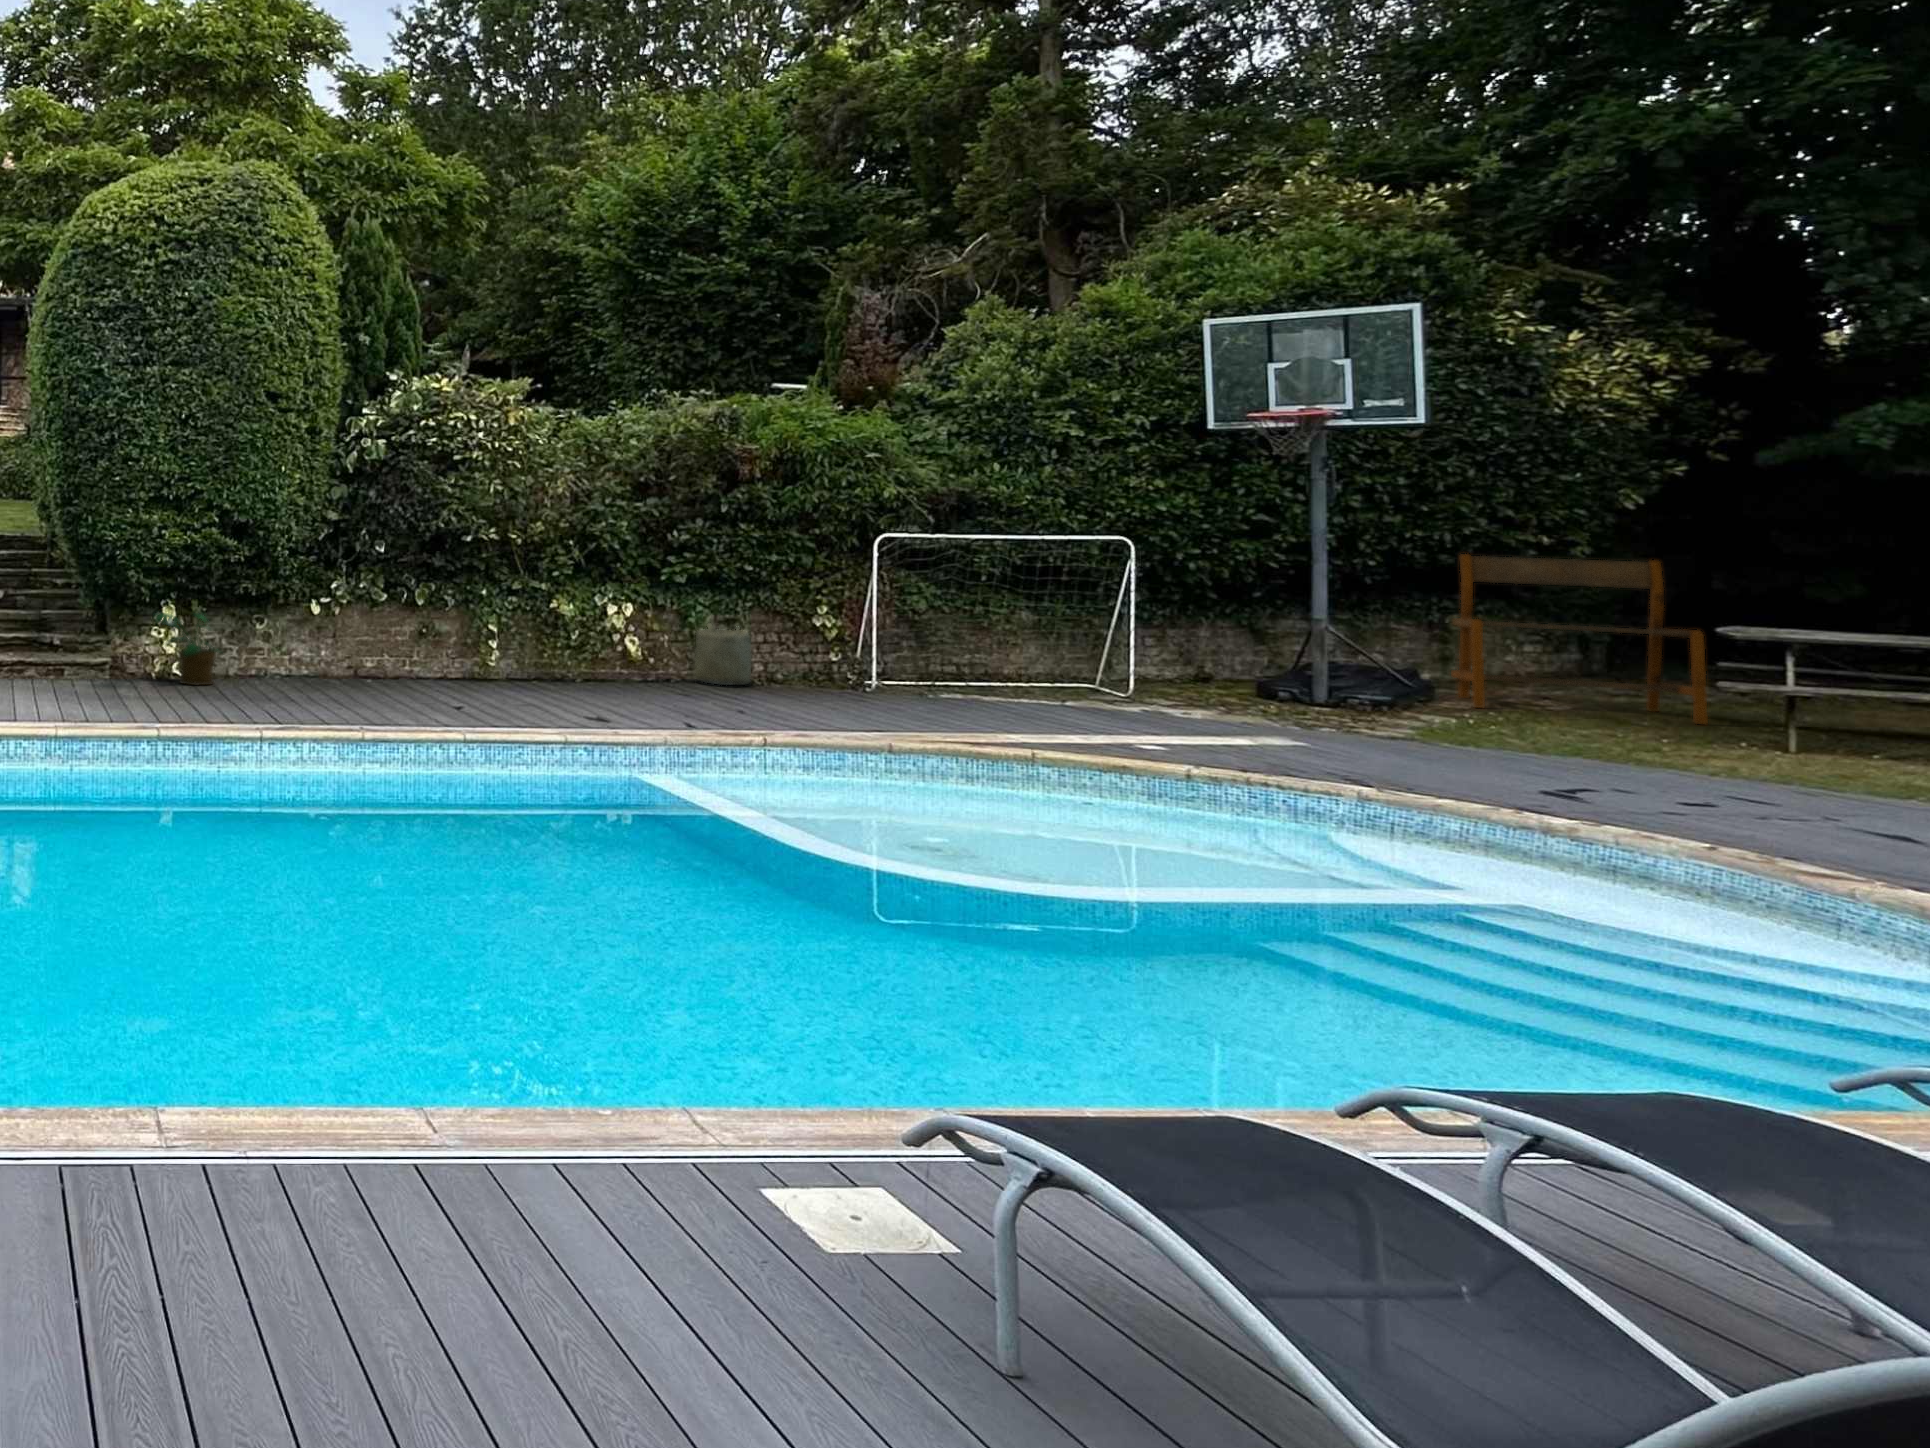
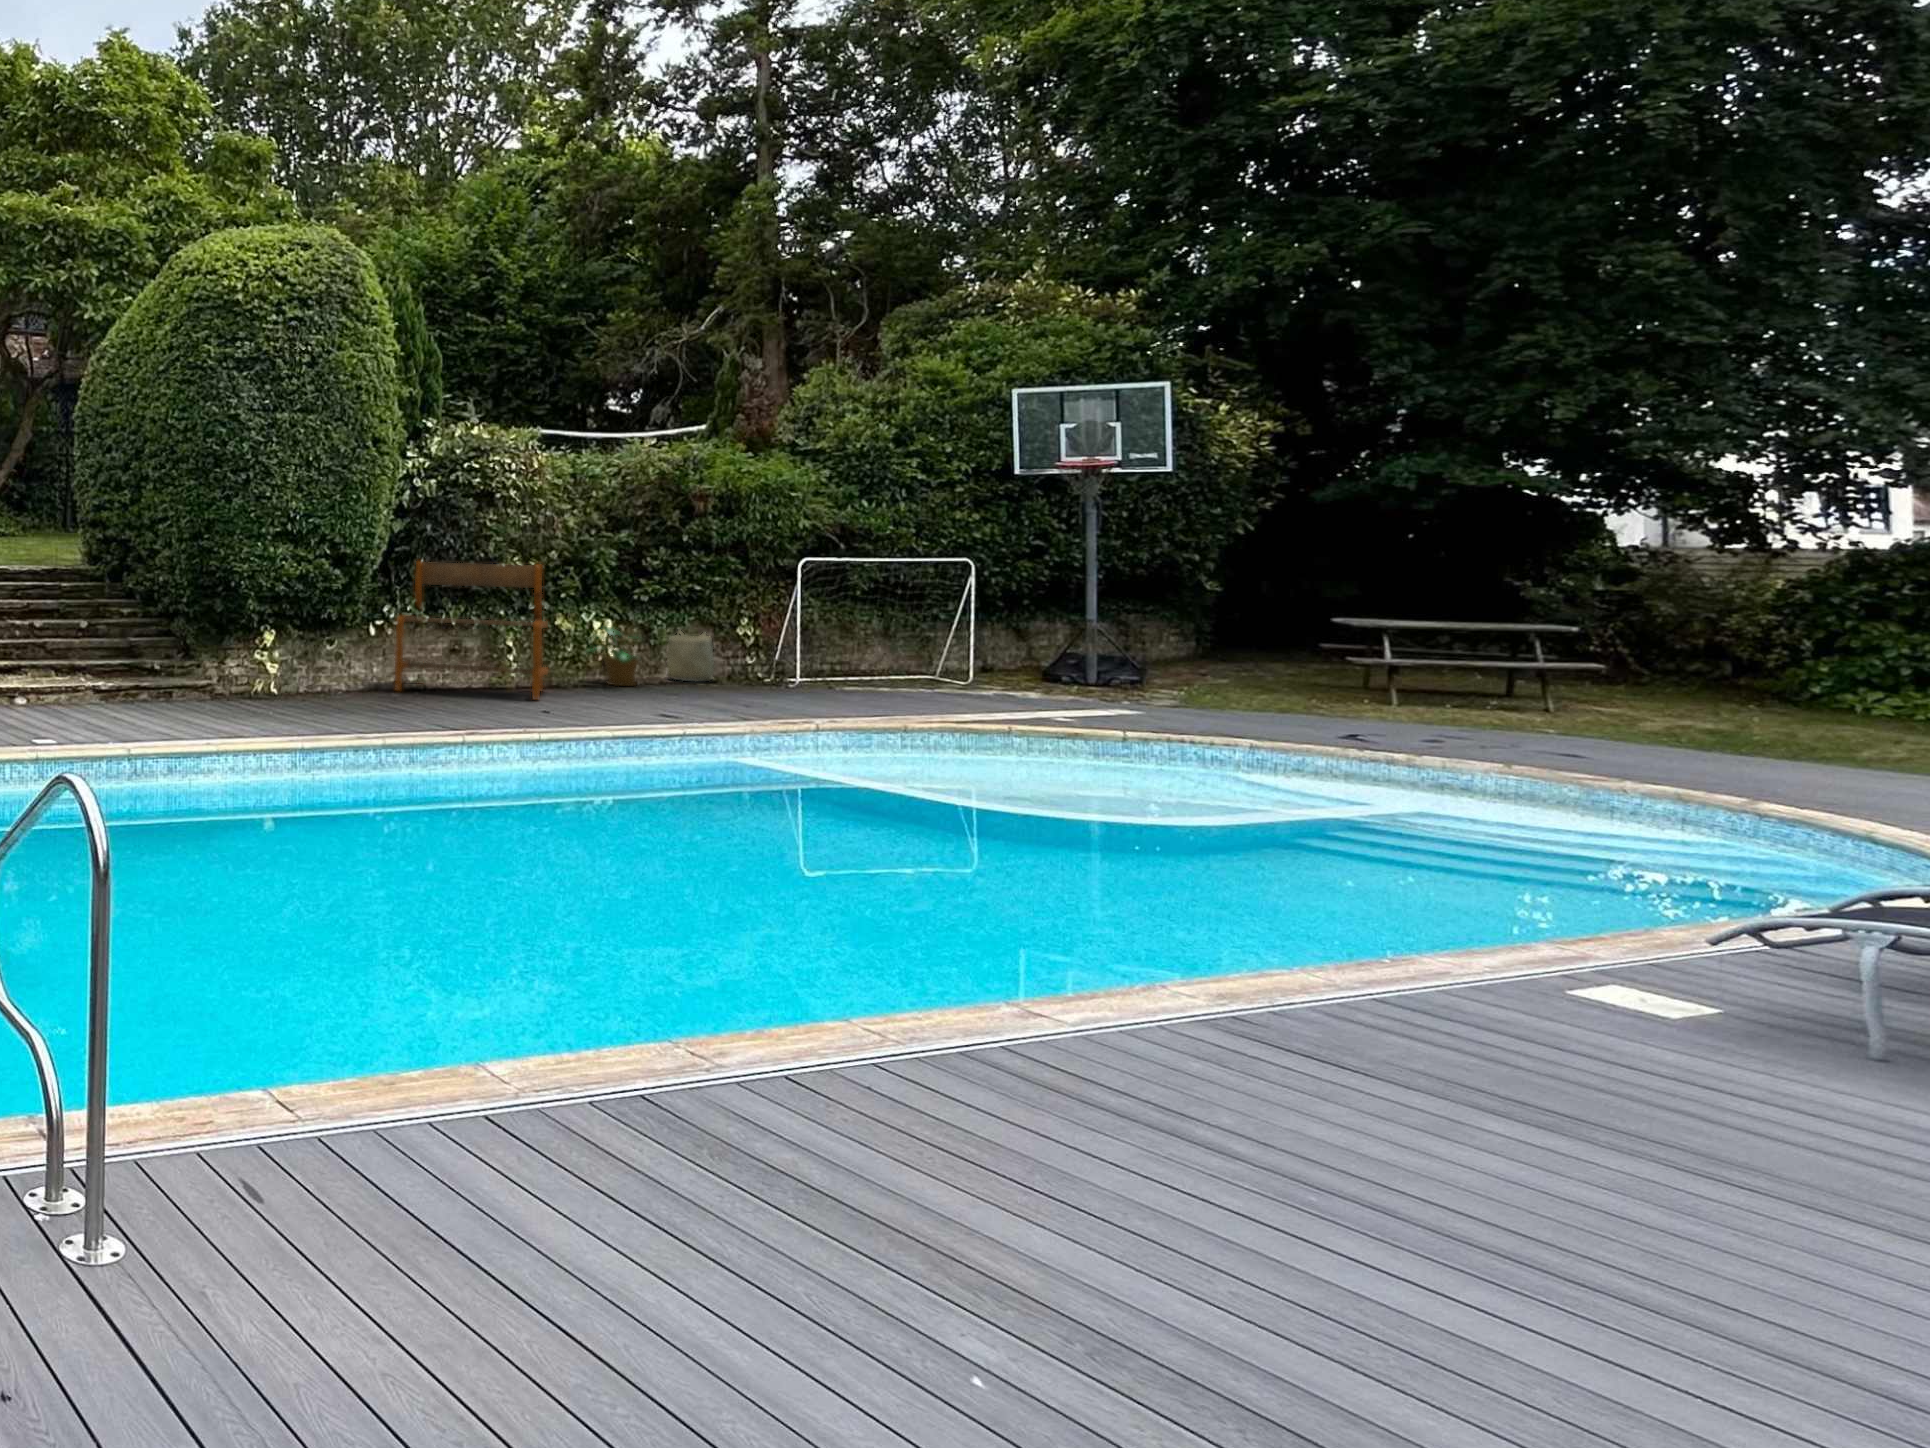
bench: present [1451,554,1708,724] -> present [394,561,548,700]
potted plant: present [153,613,221,685] -> present [590,627,638,686]

